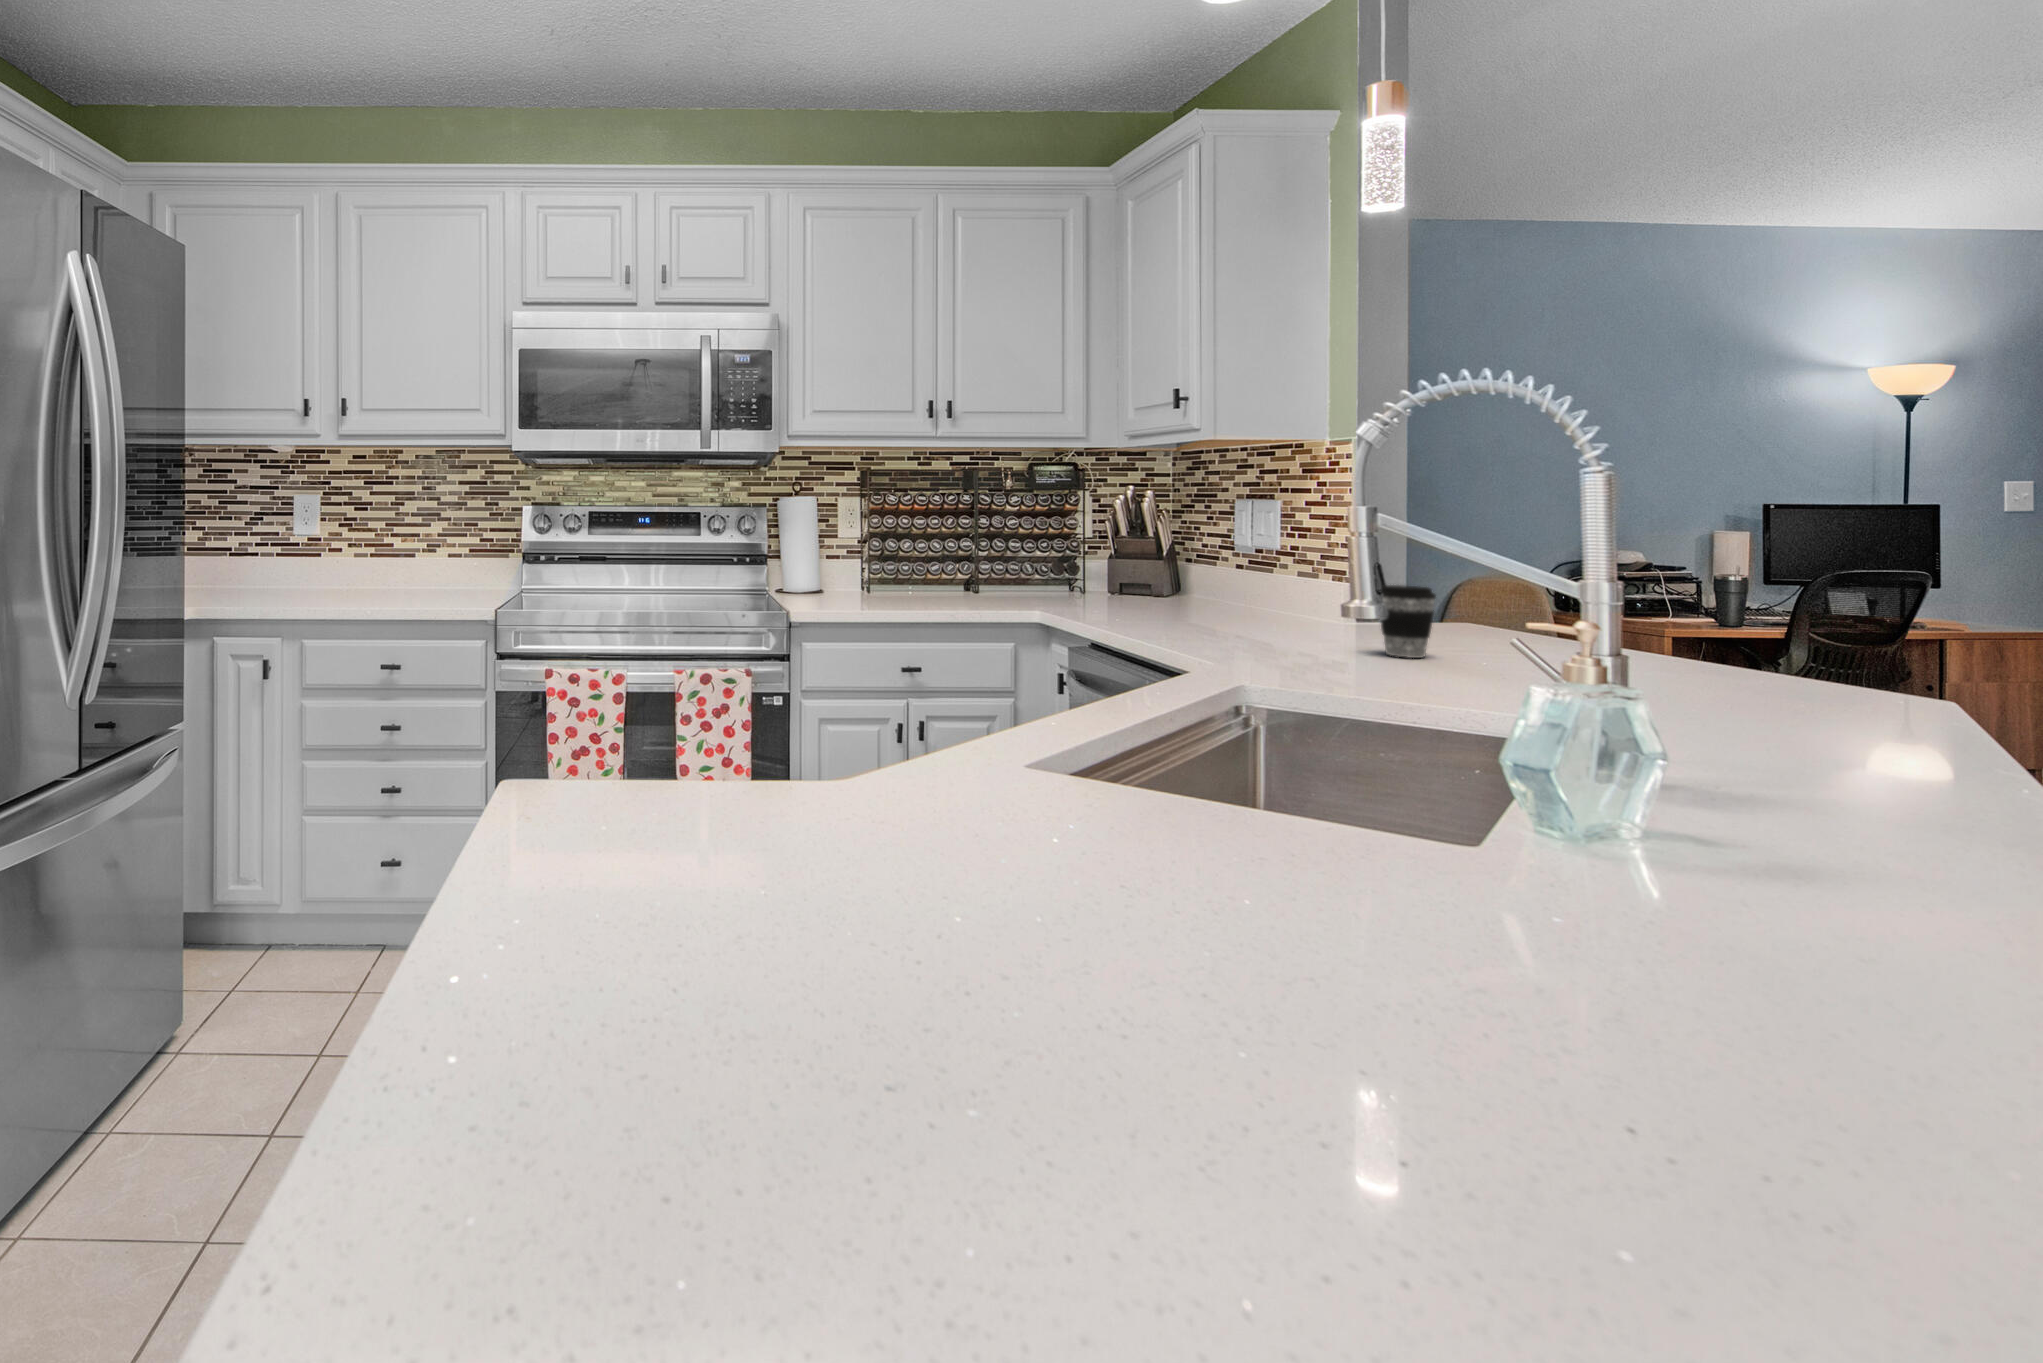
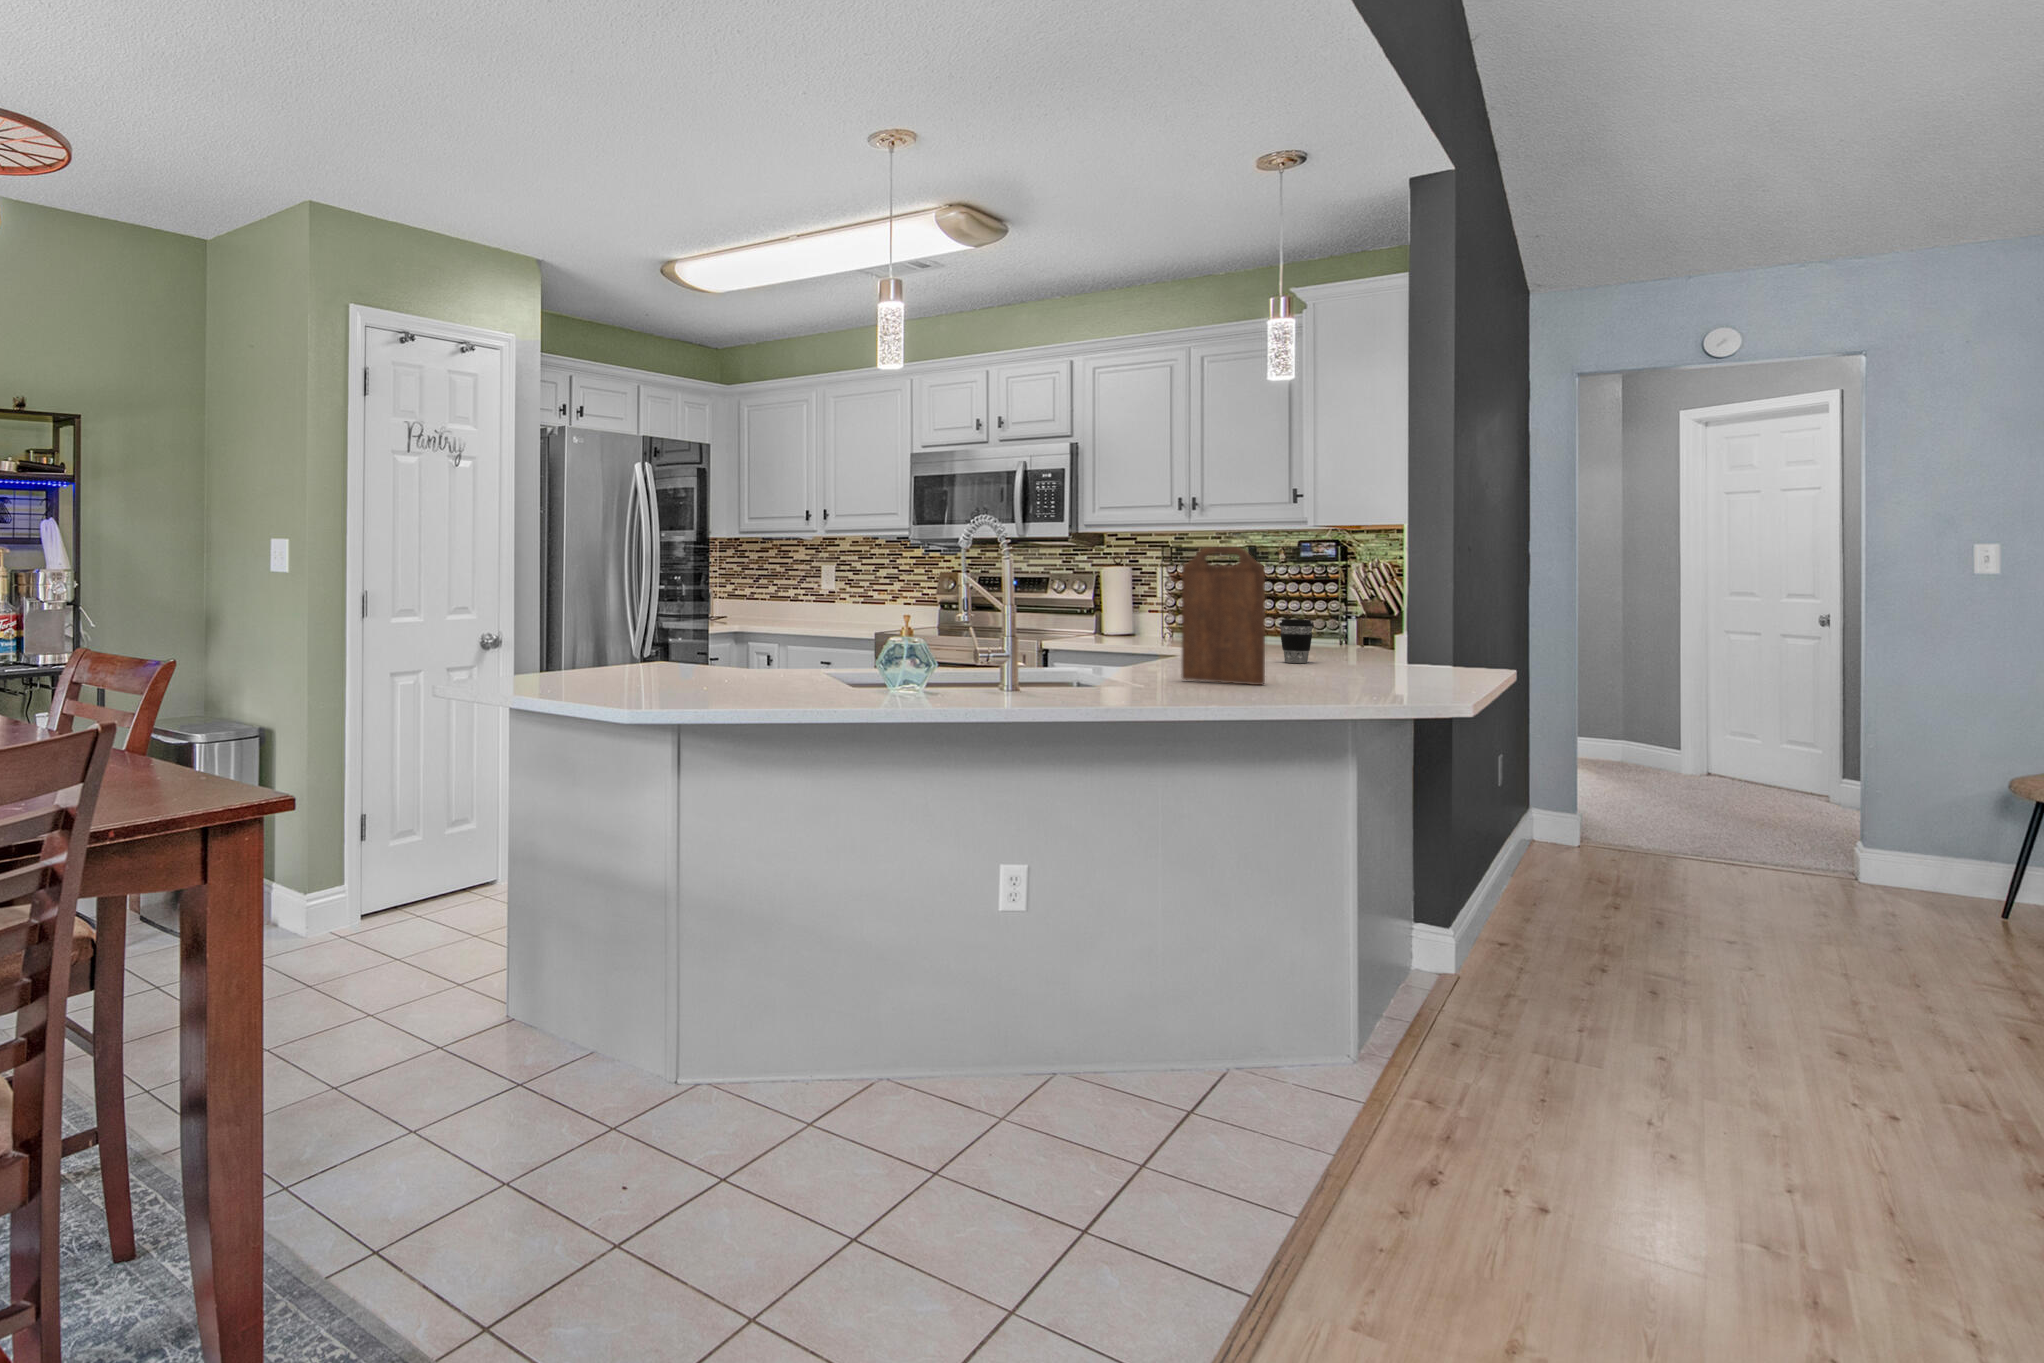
cutting board: none [1769,467,1971,766] -> present [1182,547,1265,685]

